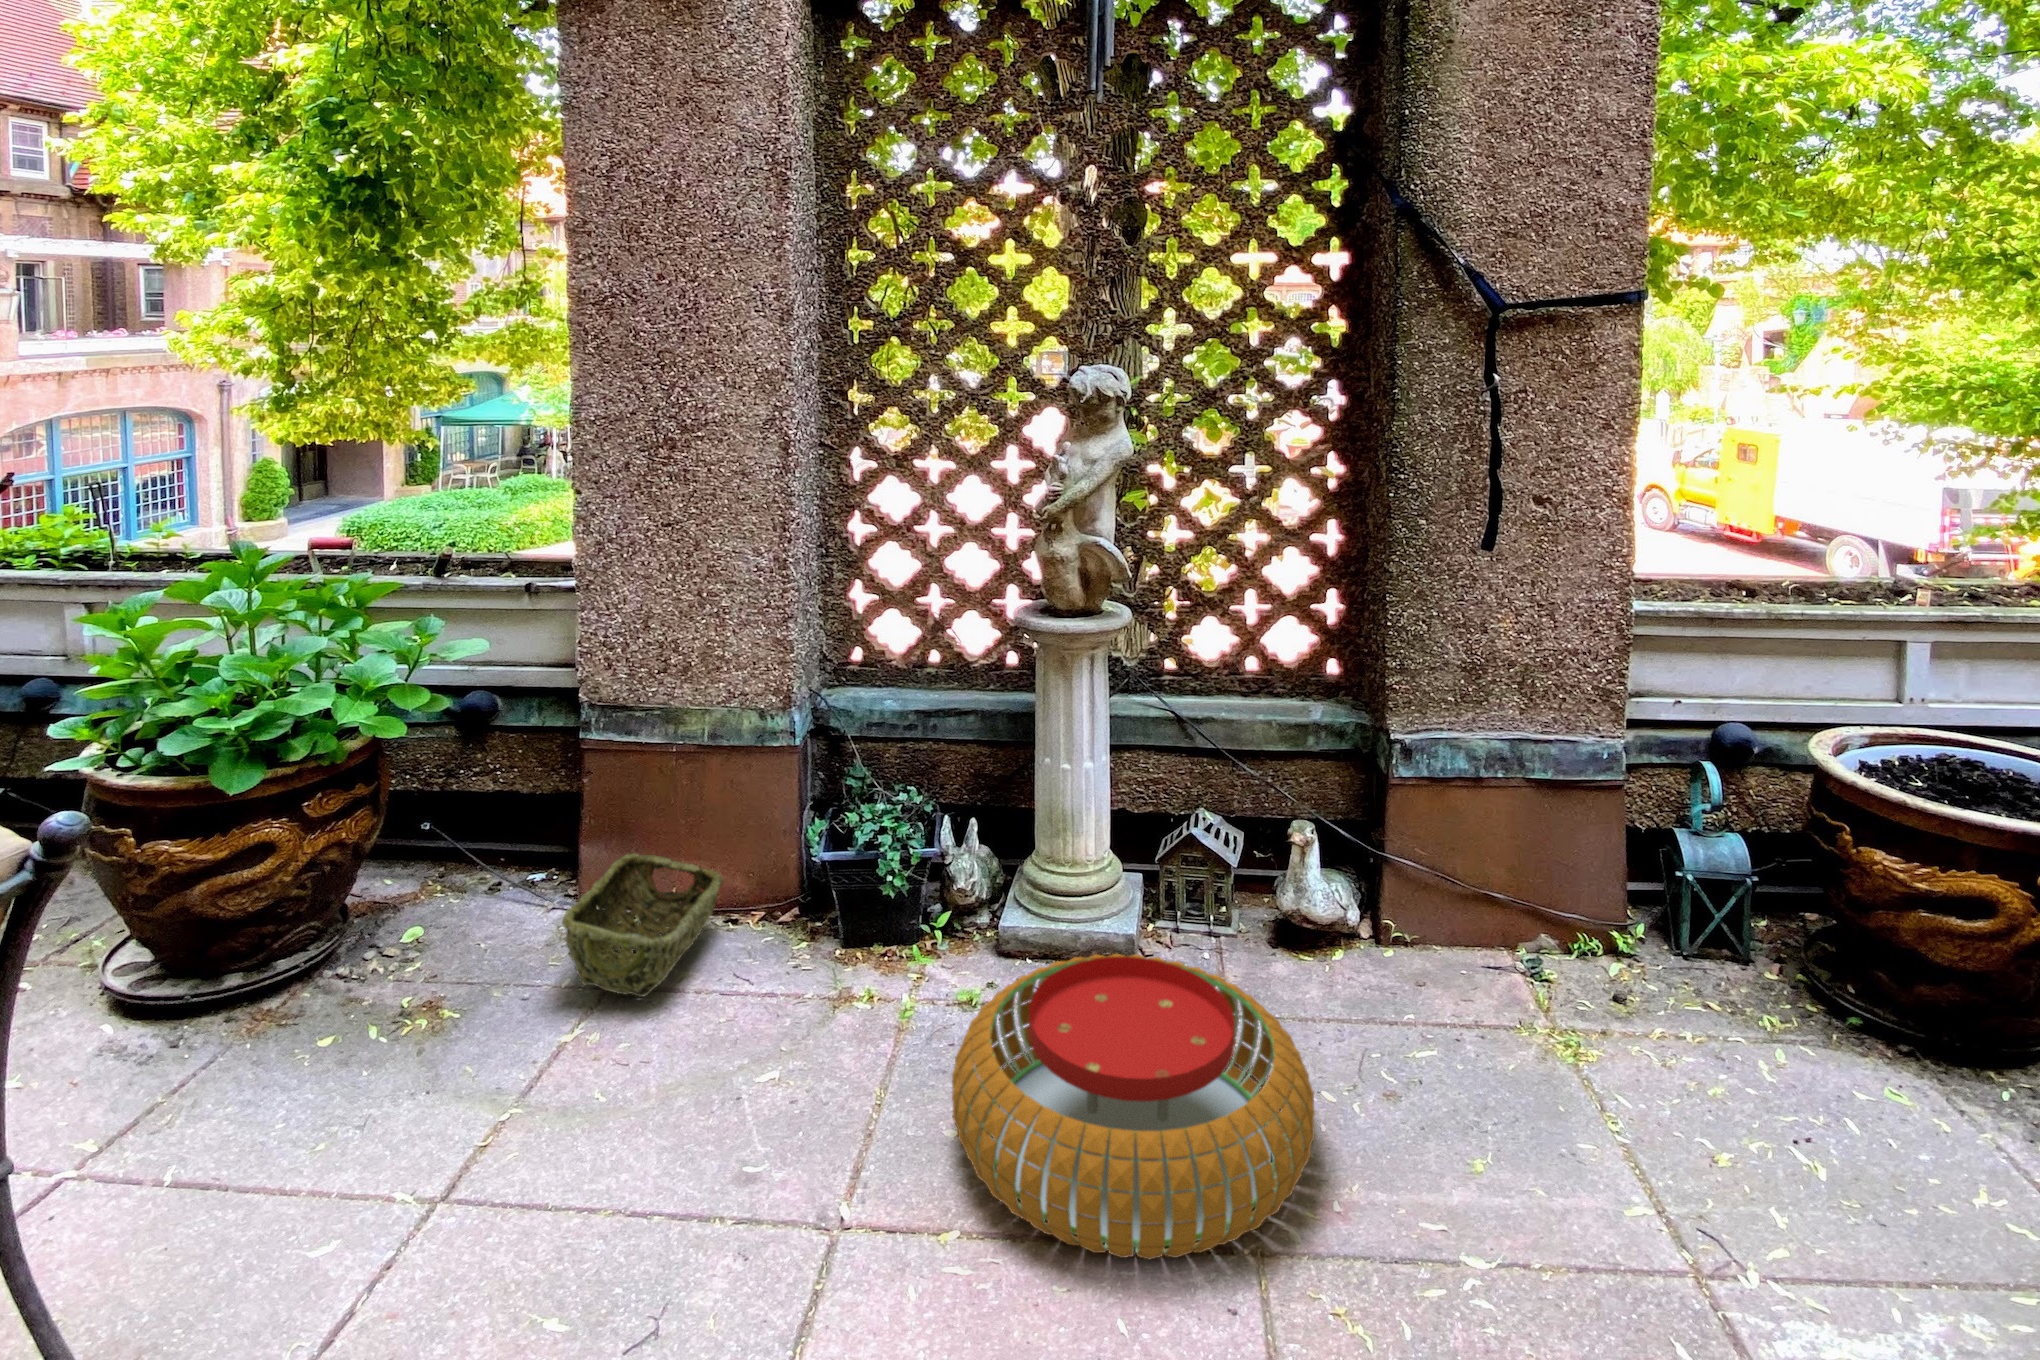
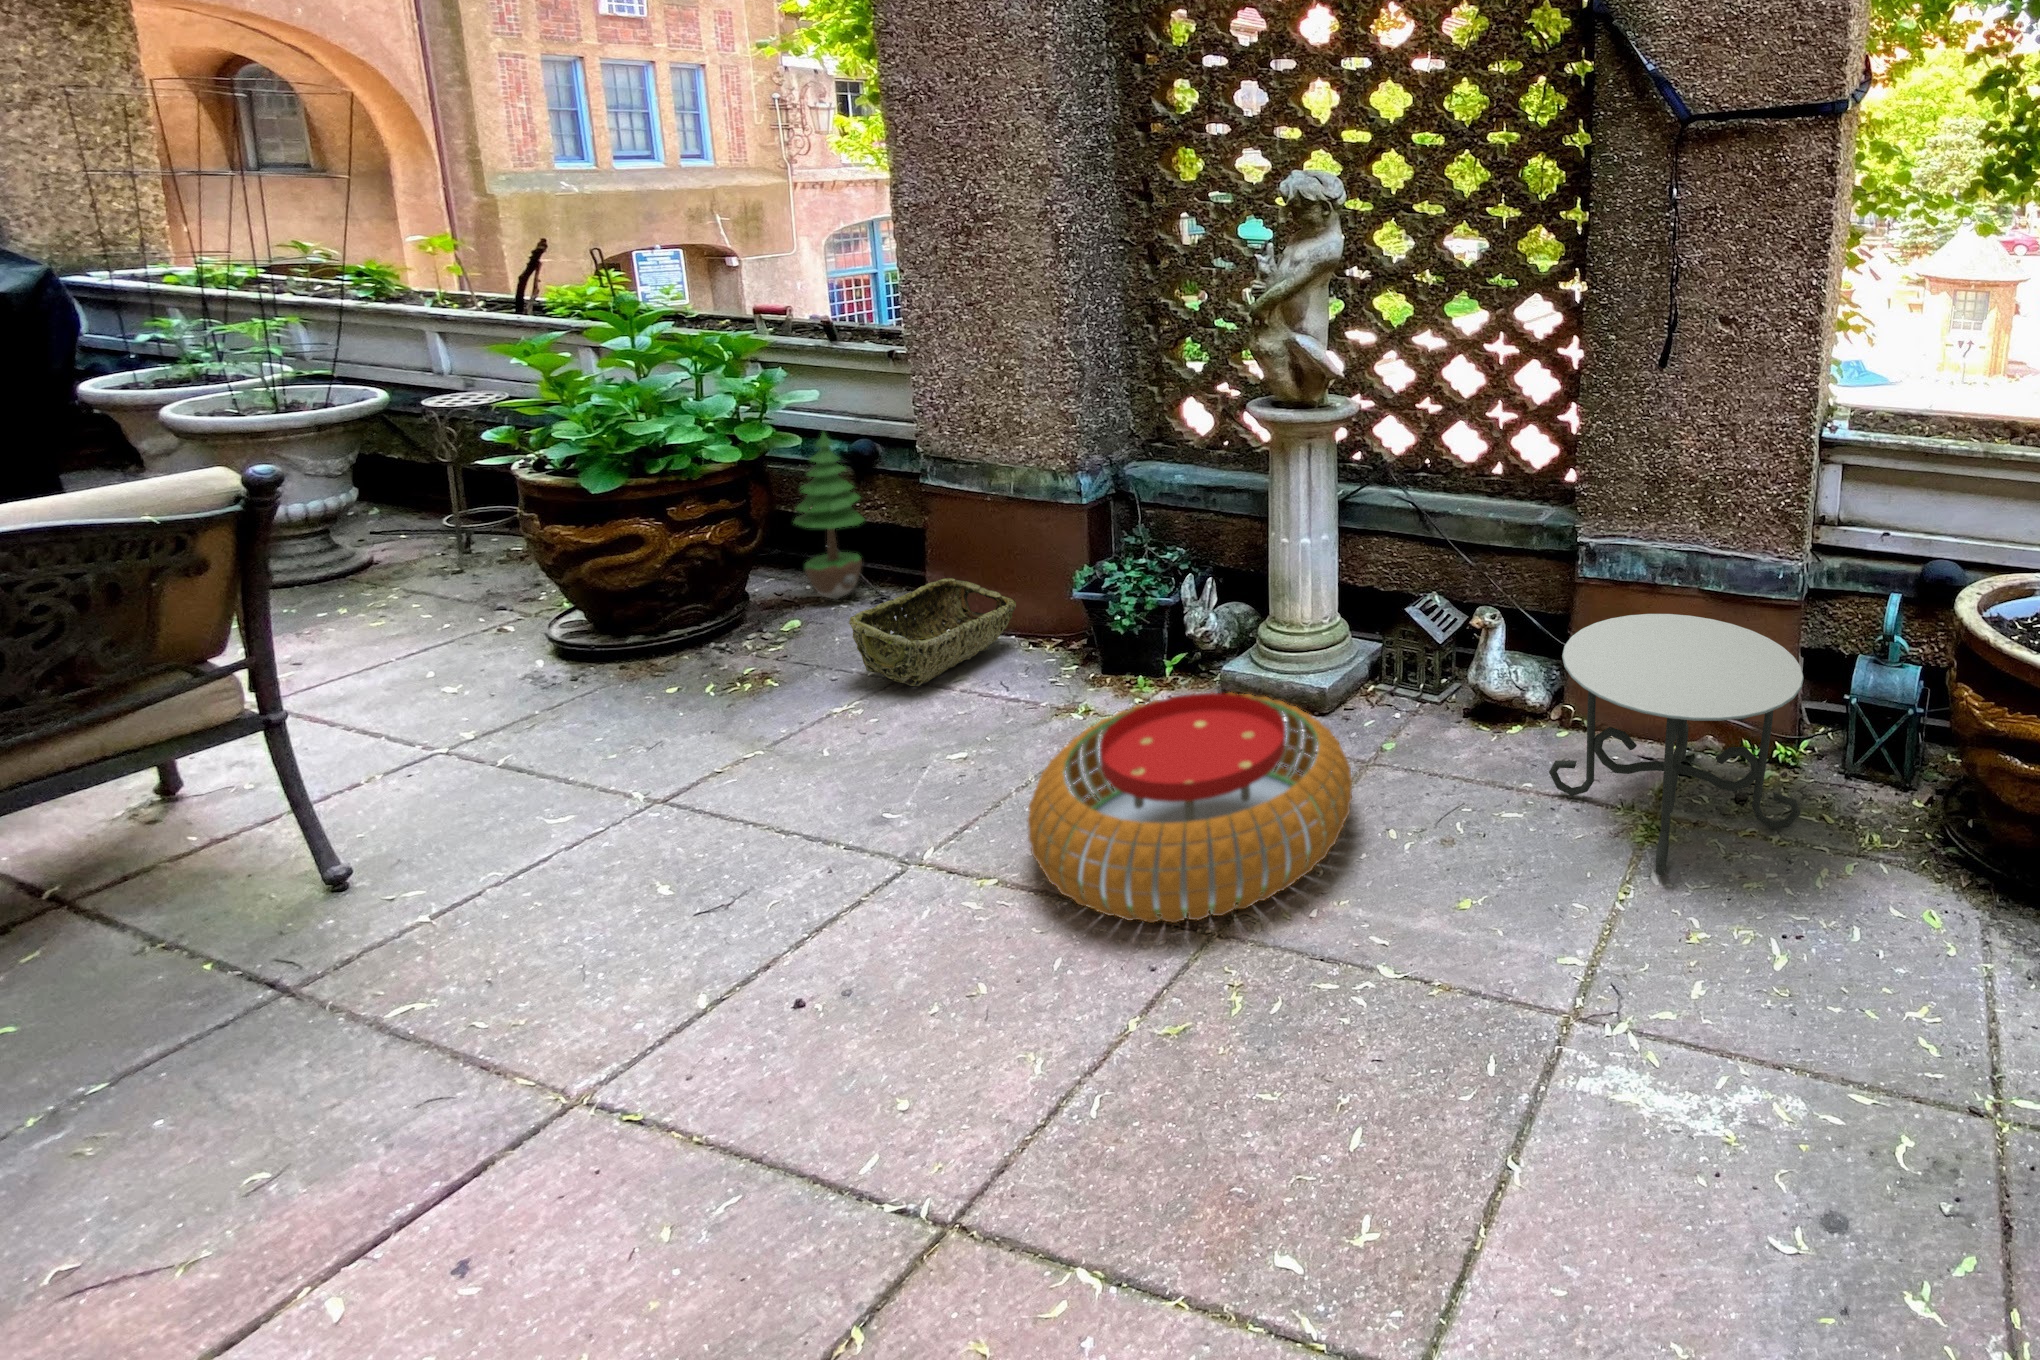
potted tree: none [402,685,488,897] -> present [794,432,864,600]
side table: none [1439,807,1720,1101] -> present [1549,614,1804,876]

